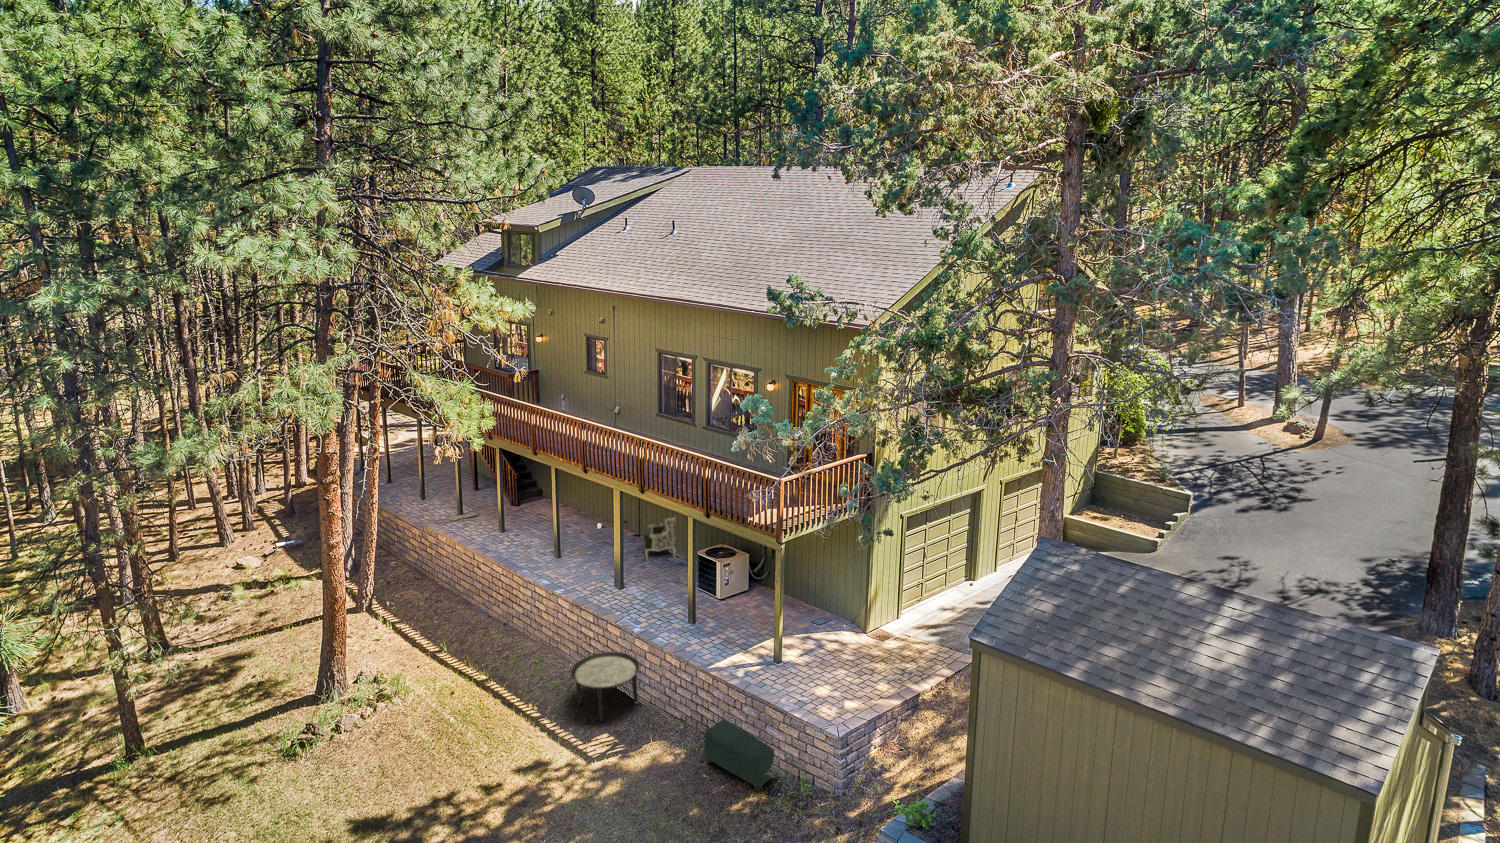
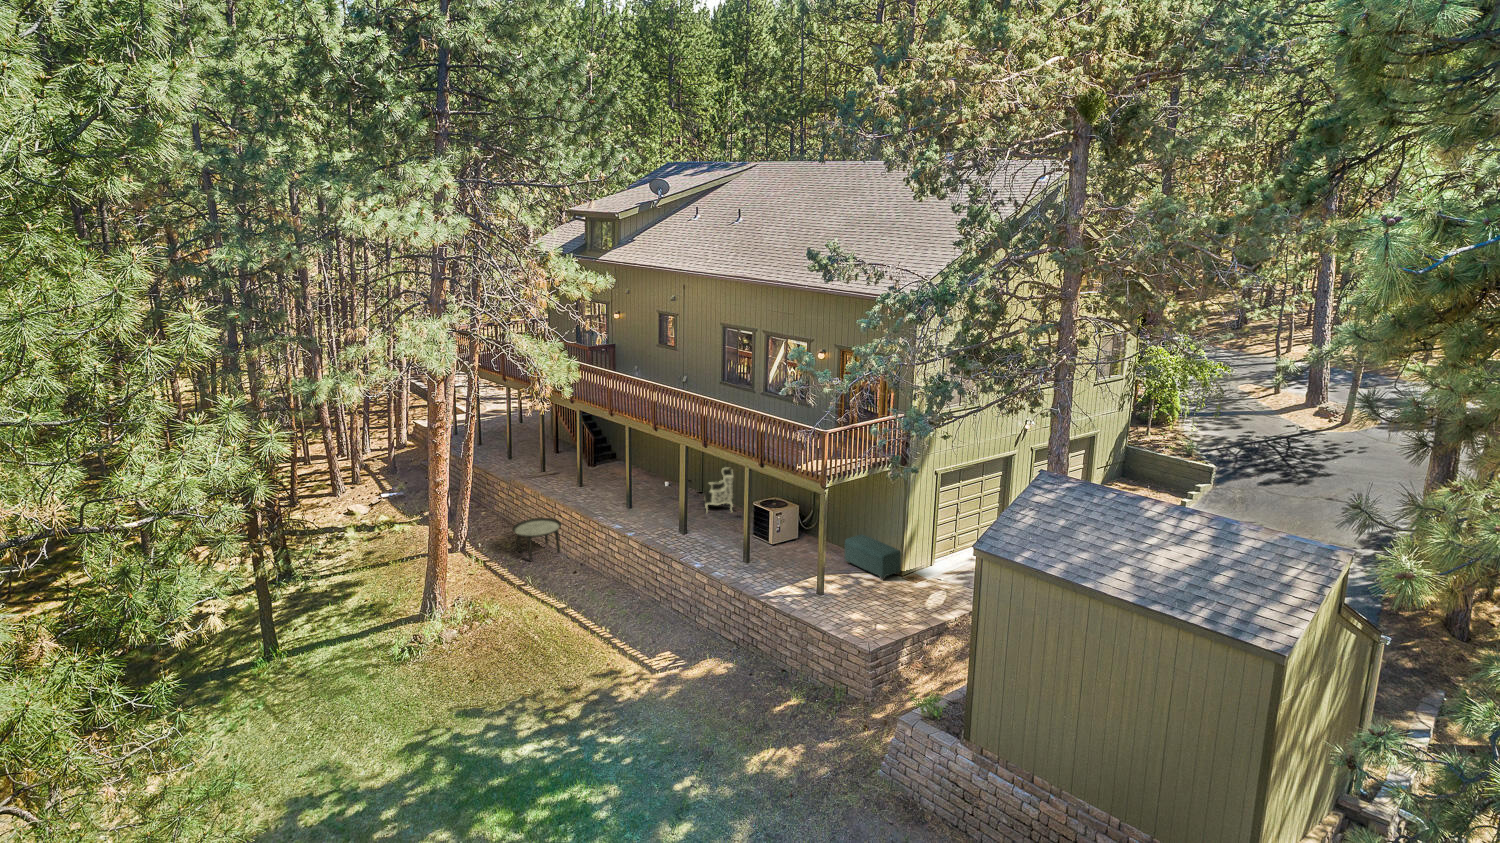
round table: present [571,652,639,721] -> present [512,518,561,561]
bench: present [704,719,774,791] -> present [844,534,901,580]

